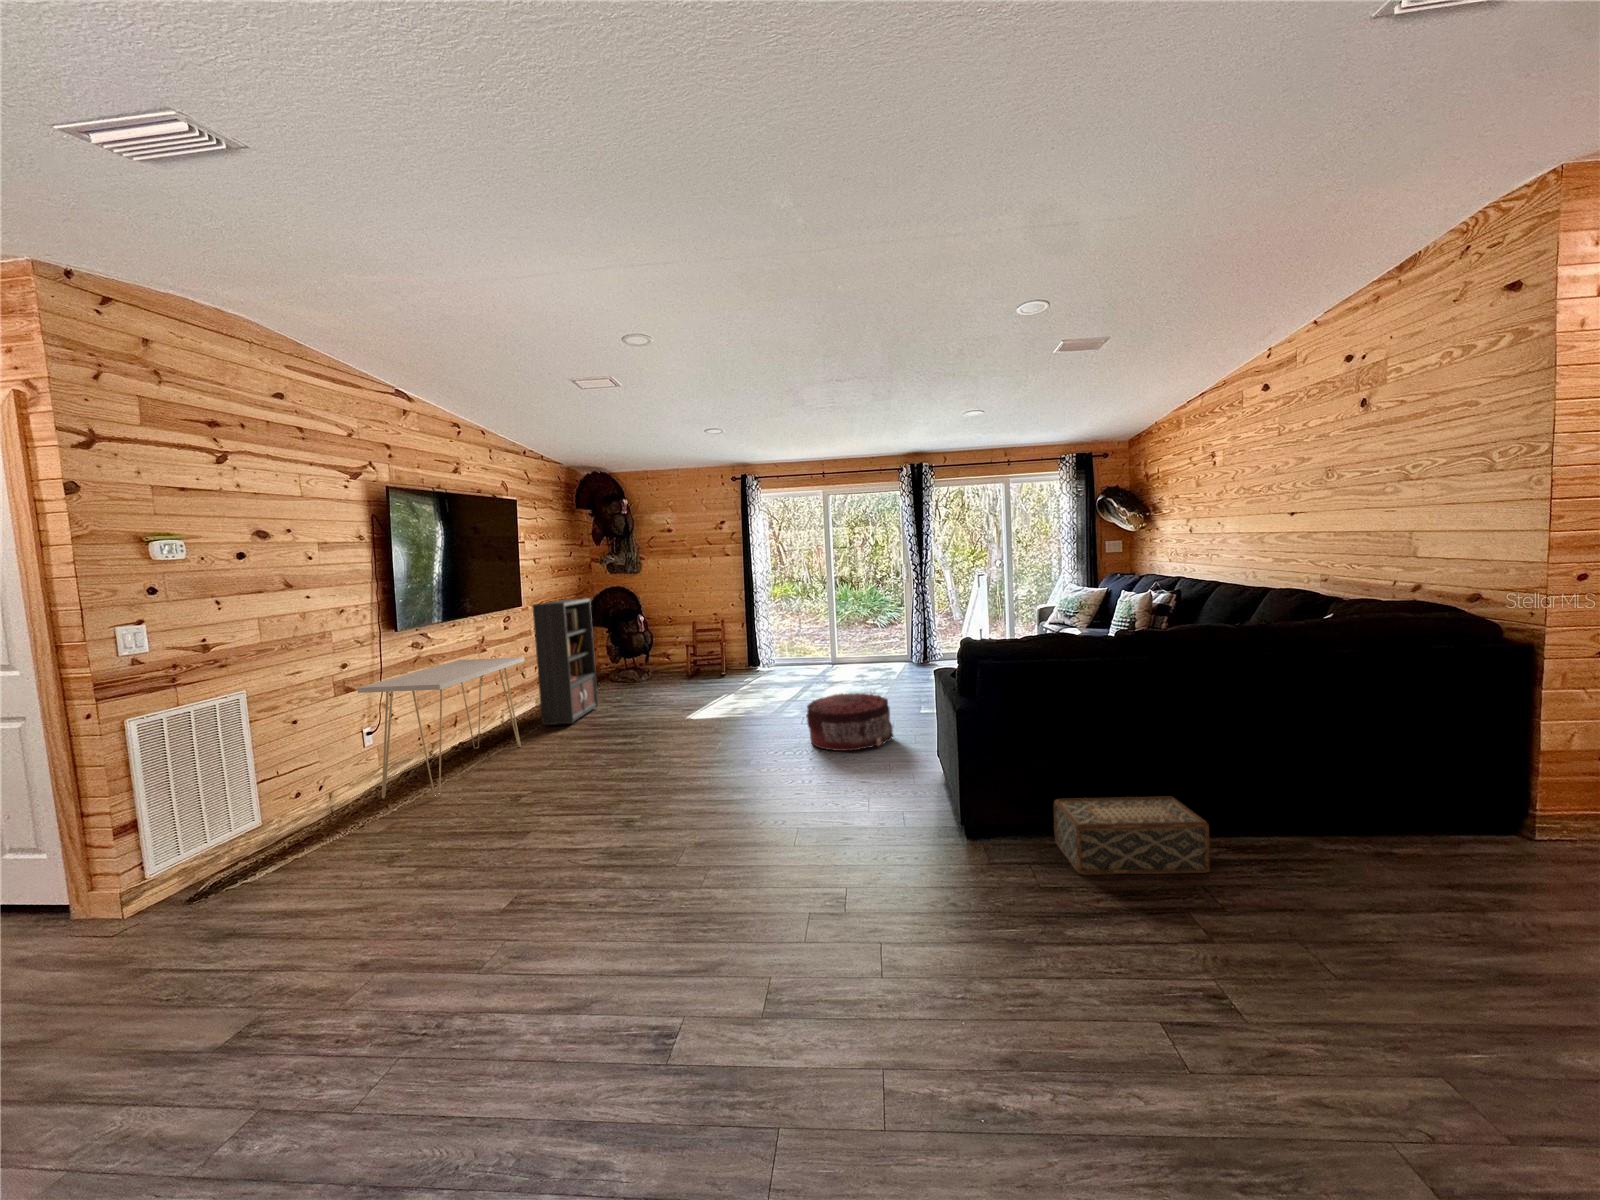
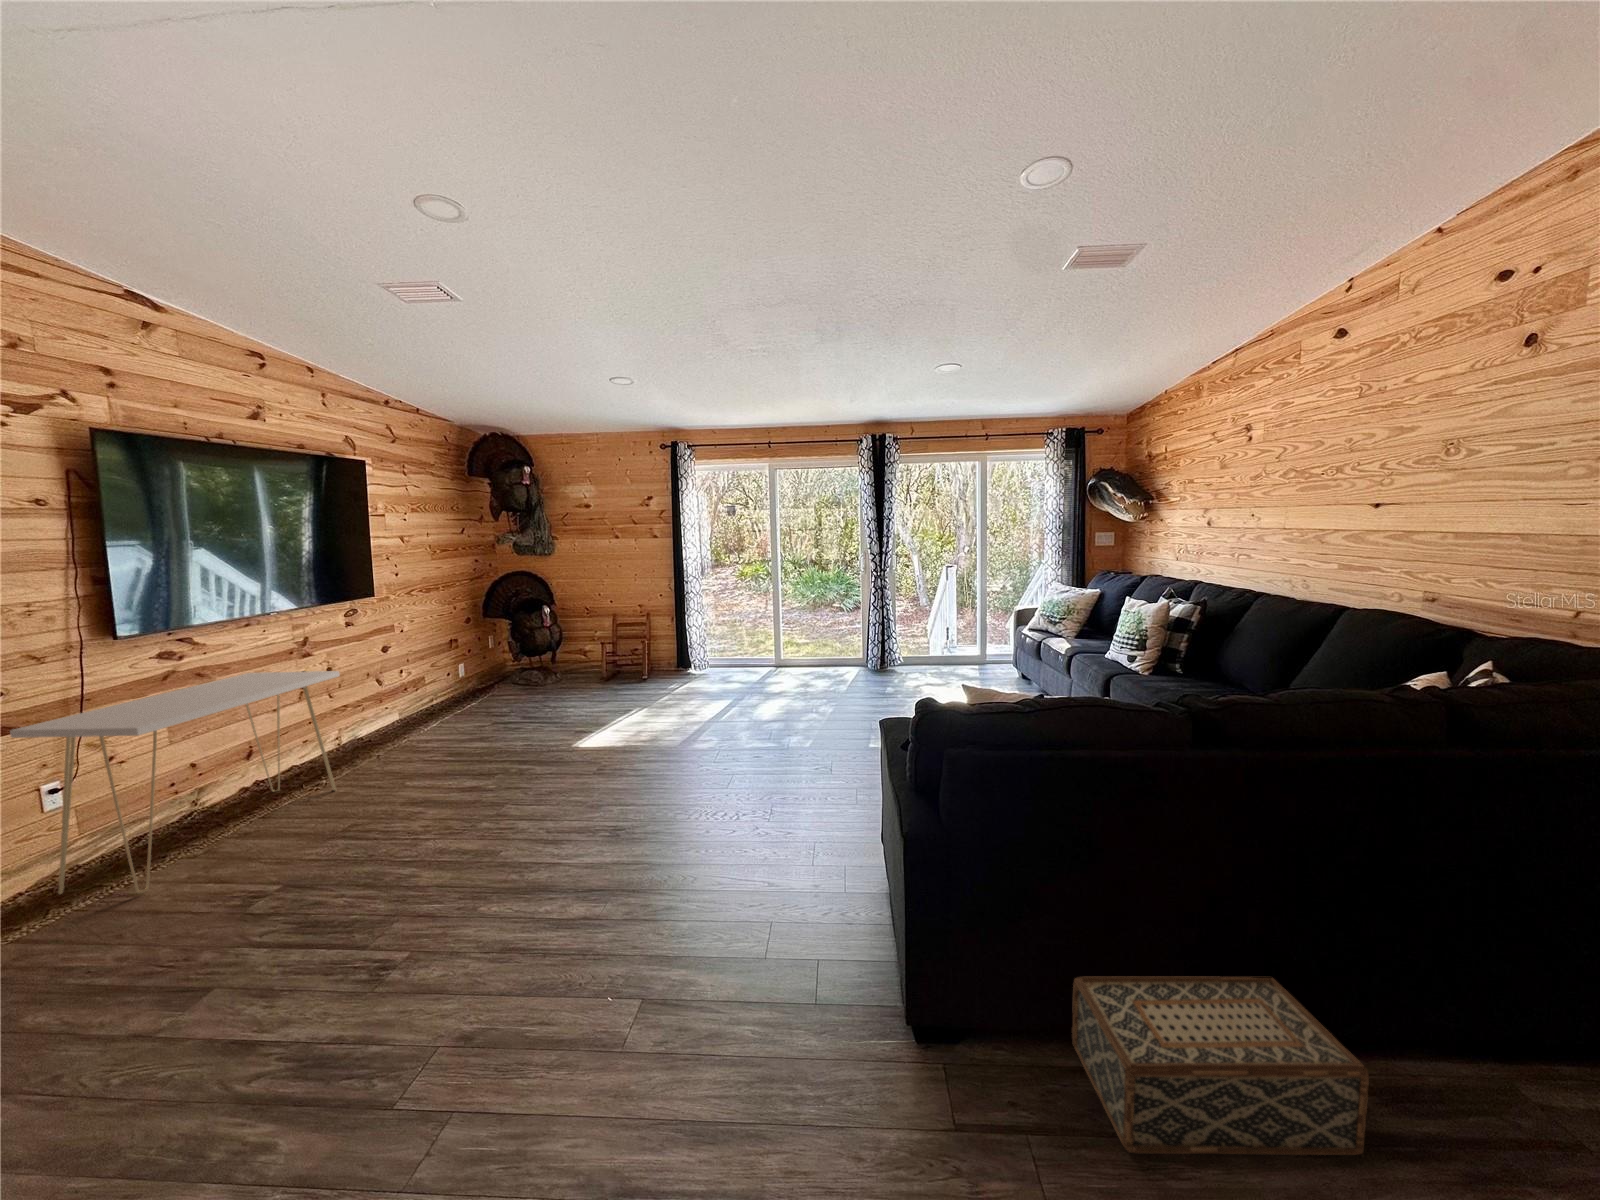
bookcase: present [533,598,598,725] -> none [372,588,475,752]
pouf: present [806,693,894,751] -> none [717,723,834,813]

